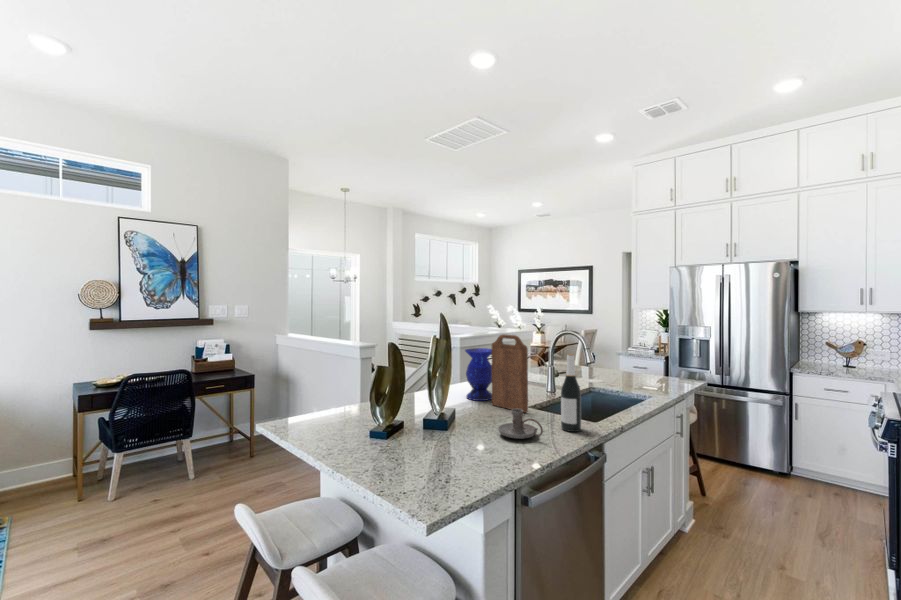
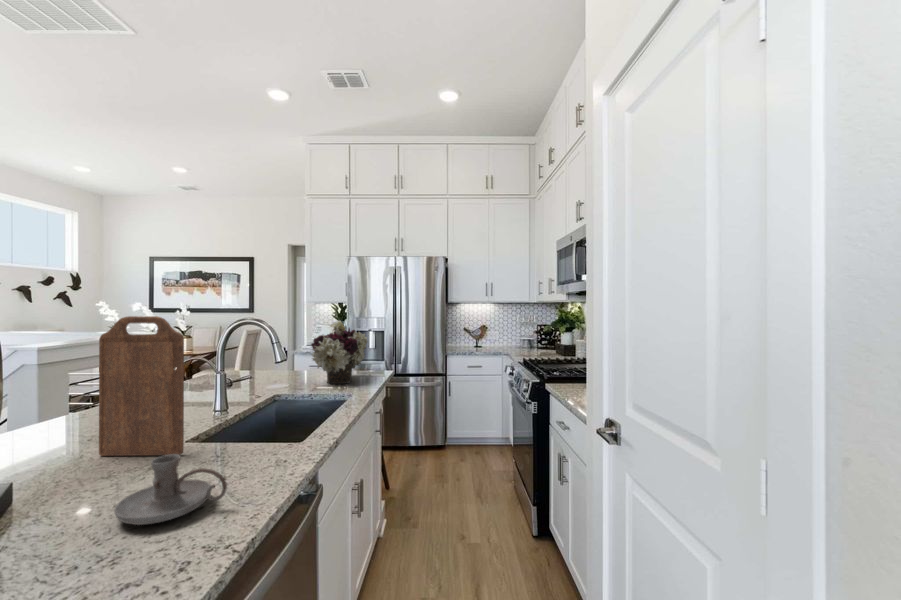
flower arrangement: none [617,335,669,388] -> present [311,321,367,384]
vase: present [465,348,492,401] -> none [26,349,108,456]
wine bottle: present [561,354,581,432] -> none [255,338,290,470]

